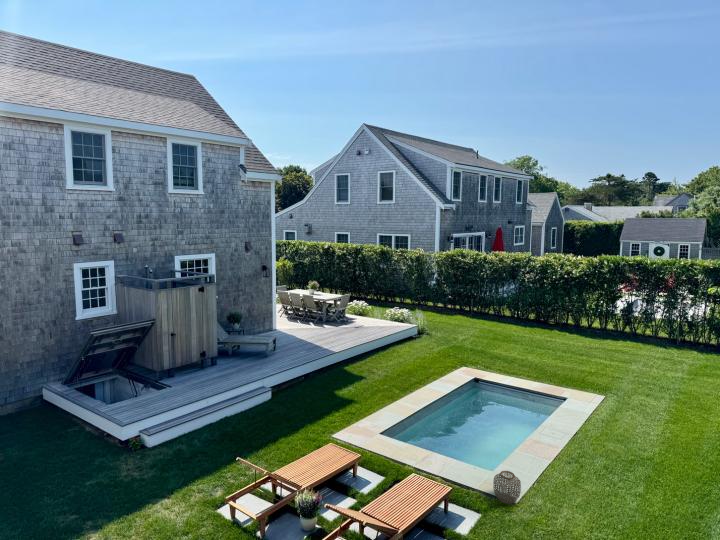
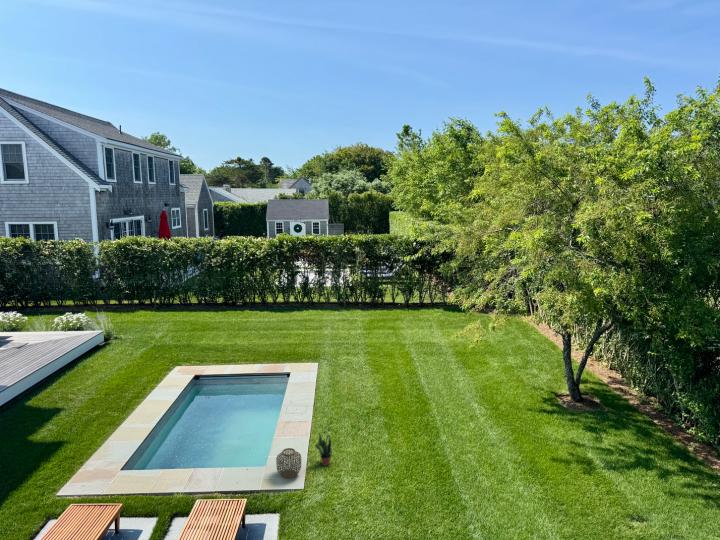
potted plant: none [539,467,569,507] -> present [315,433,333,465]

